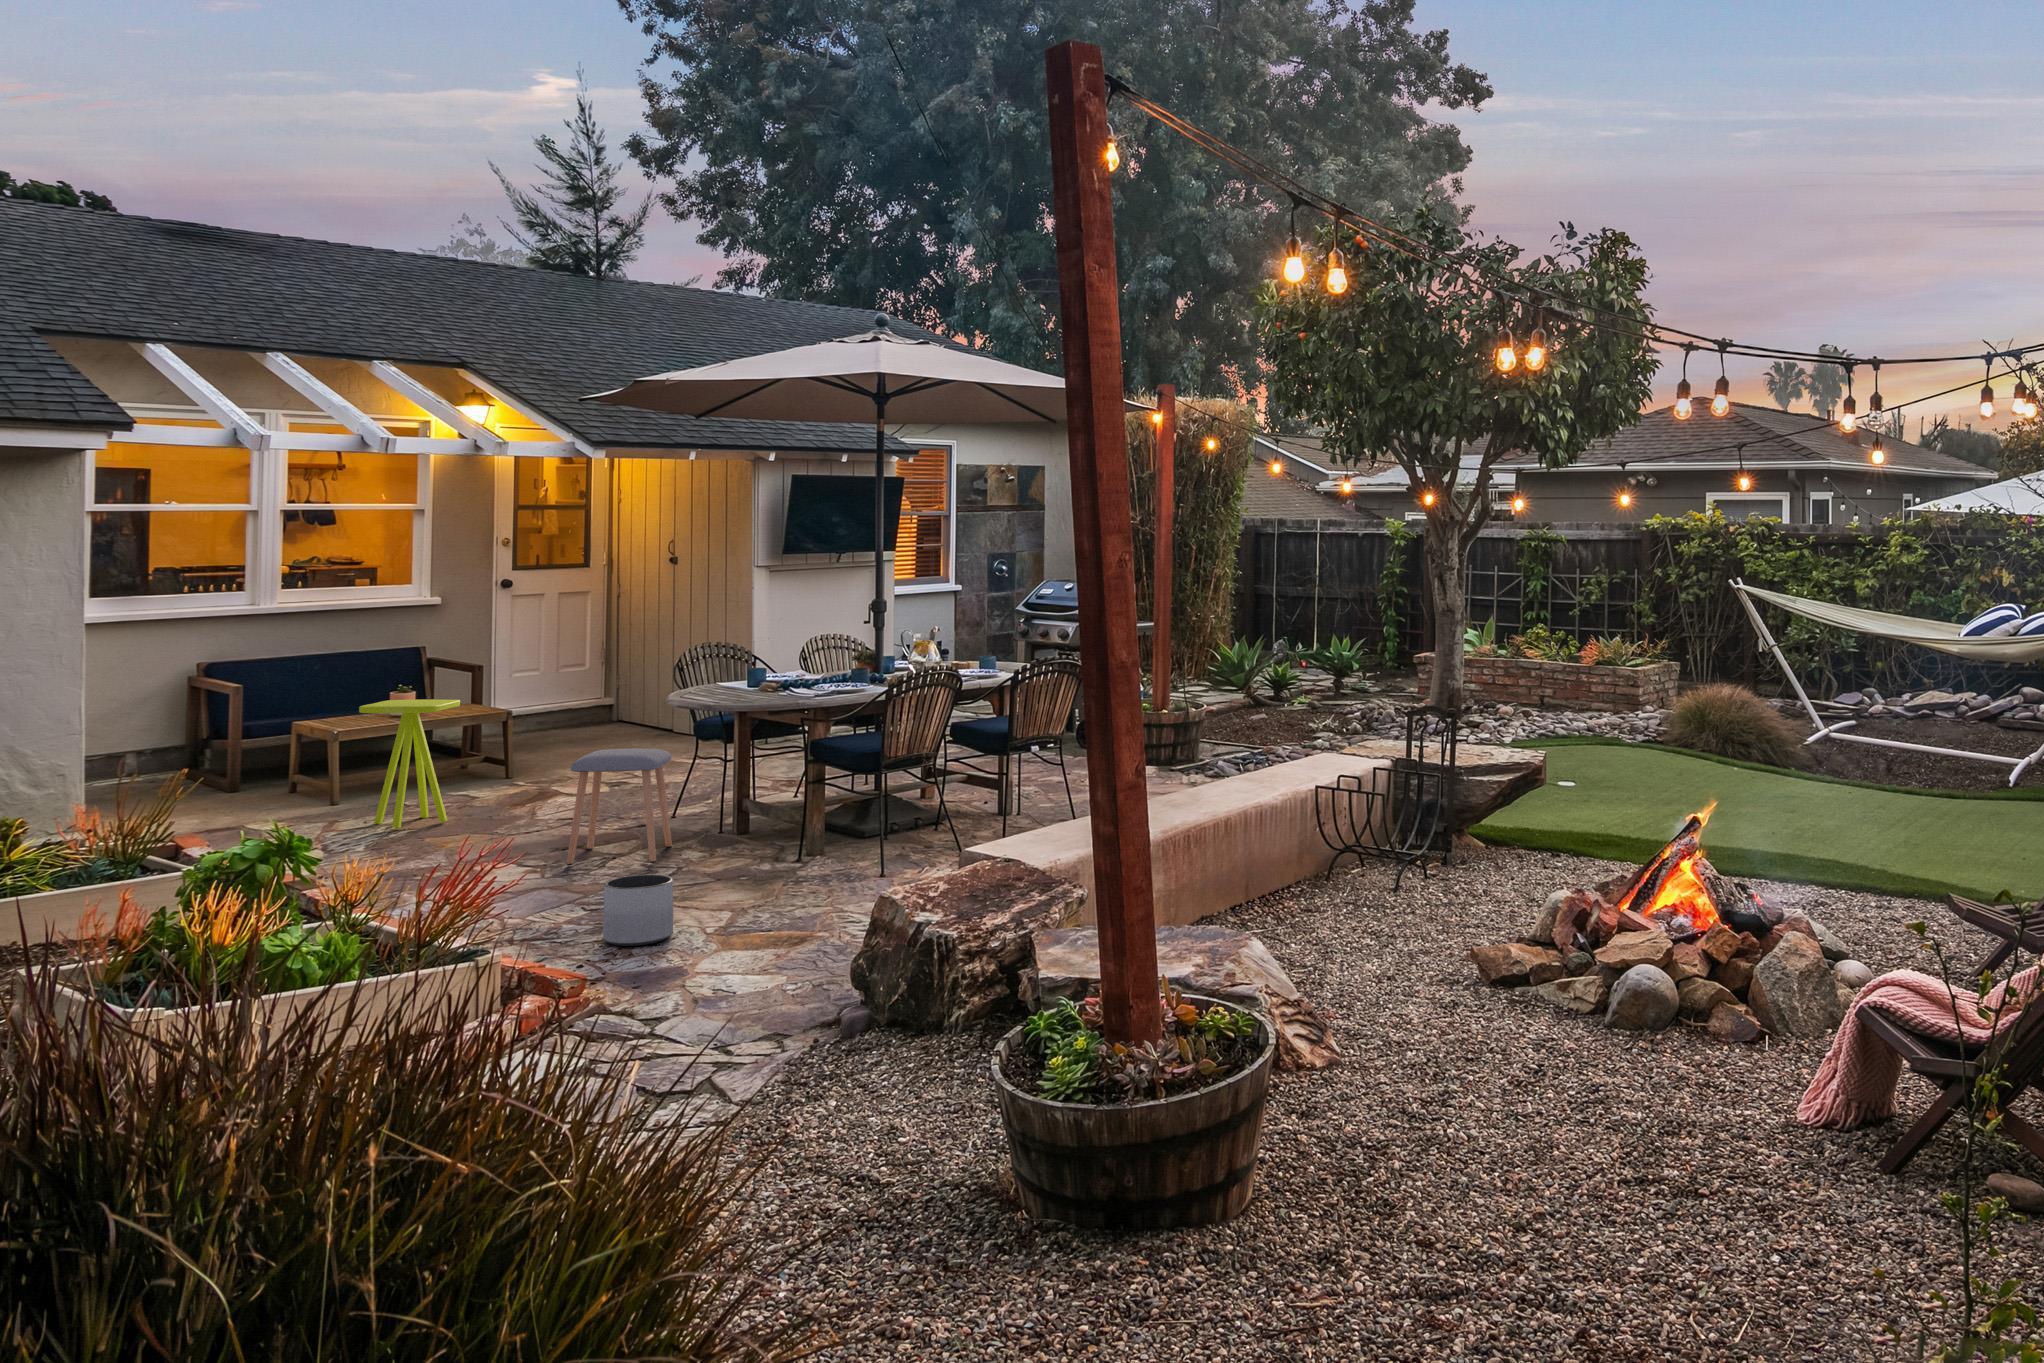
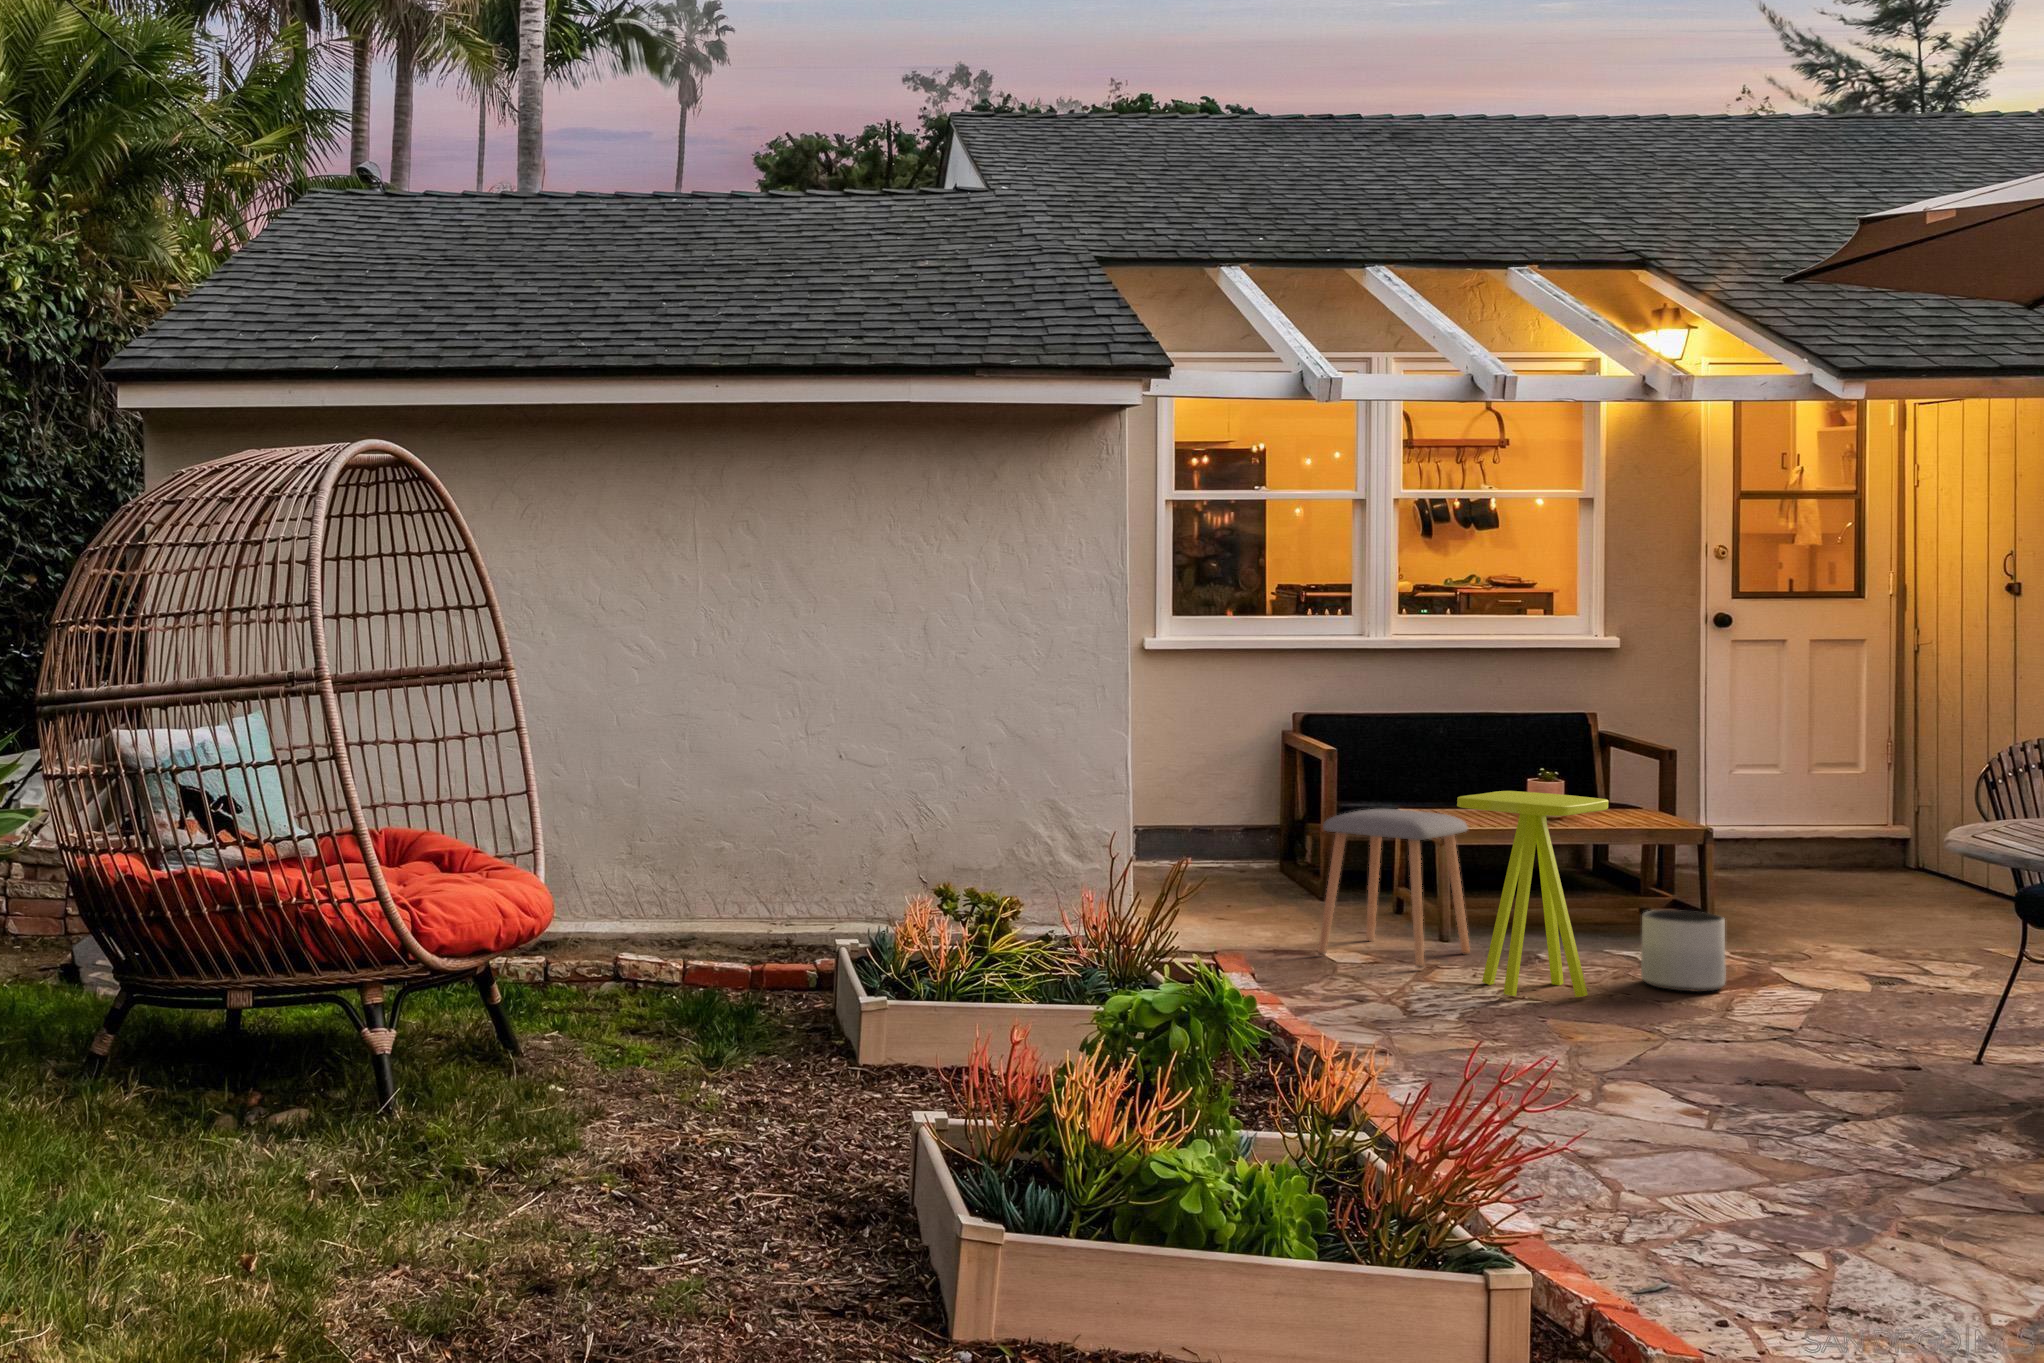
stool: present [567,749,672,865] -> present [1318,809,1470,968]
planter: present [603,875,673,946] -> present [1641,910,1726,992]

